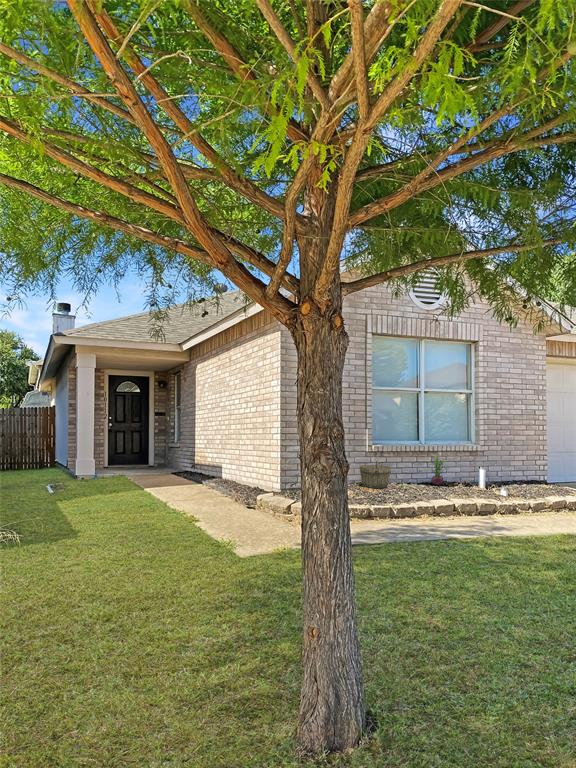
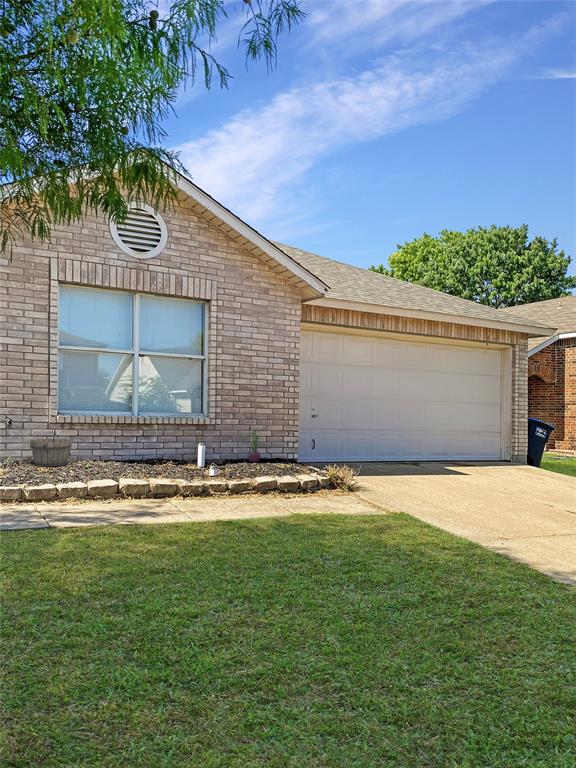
decorative plant: present [425,454,446,486] -> present [240,428,260,462]

